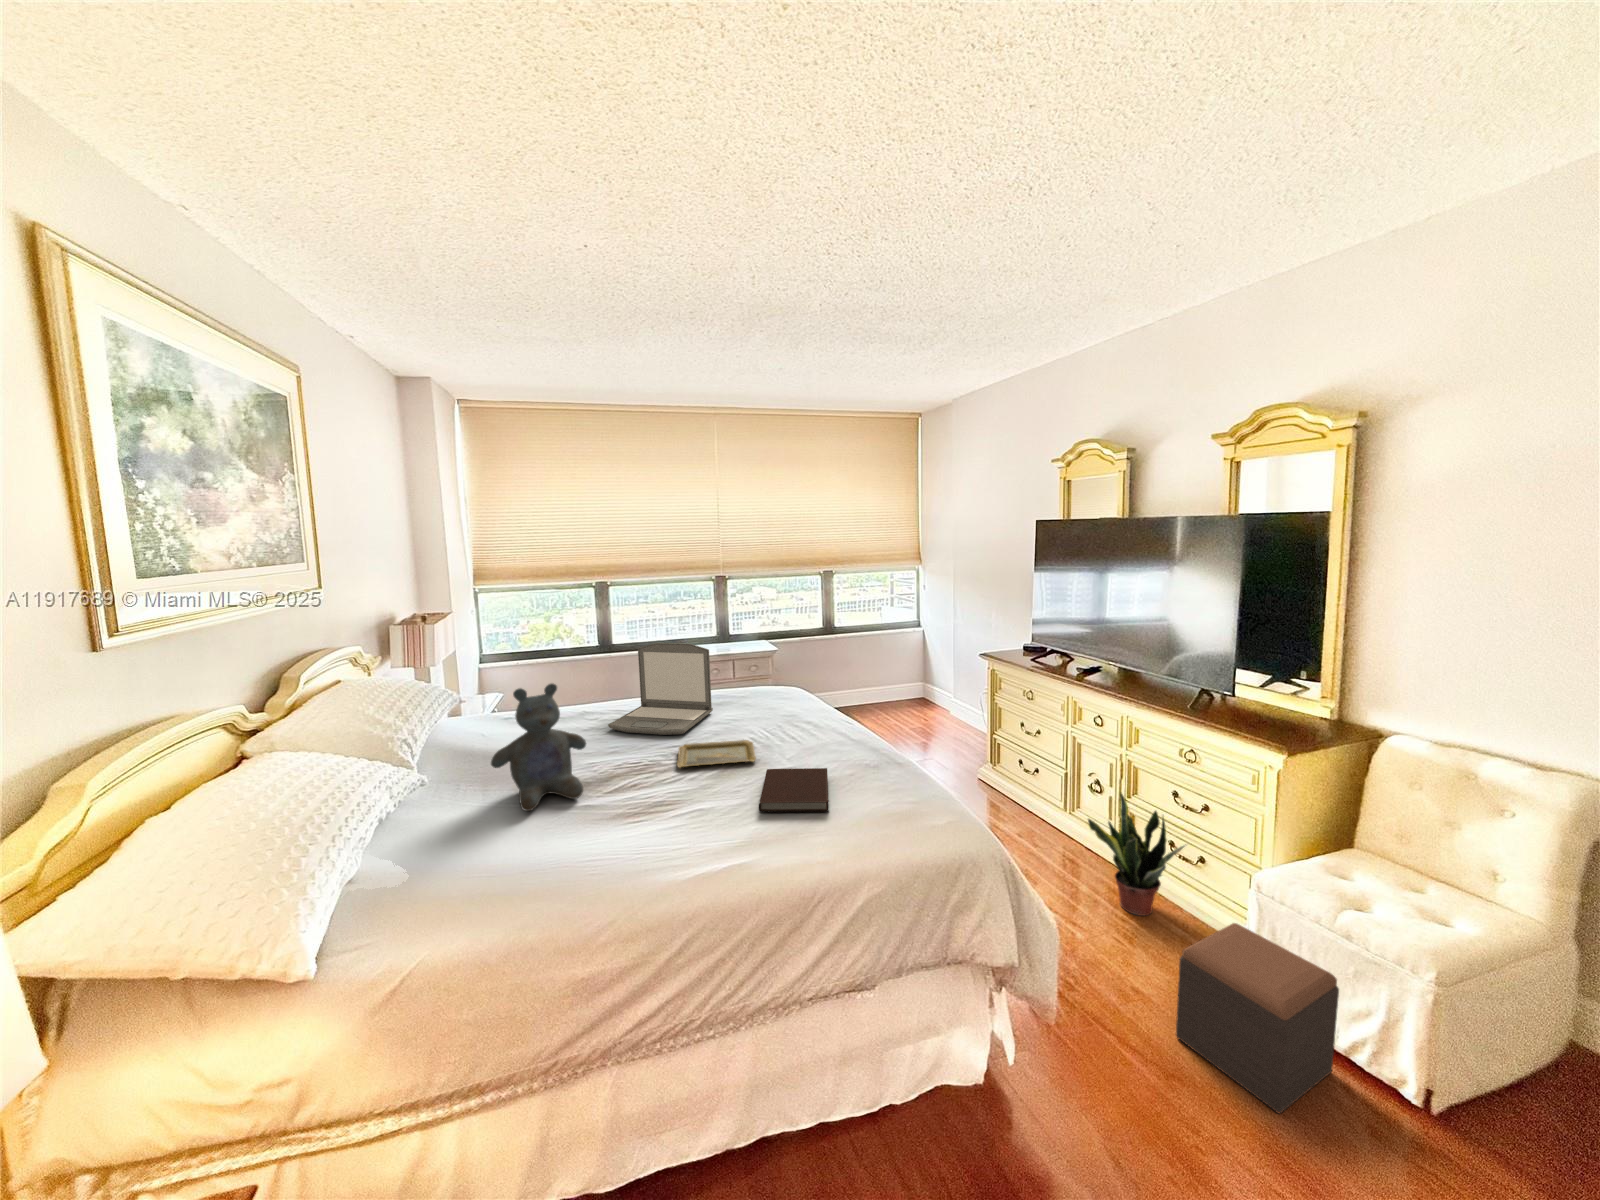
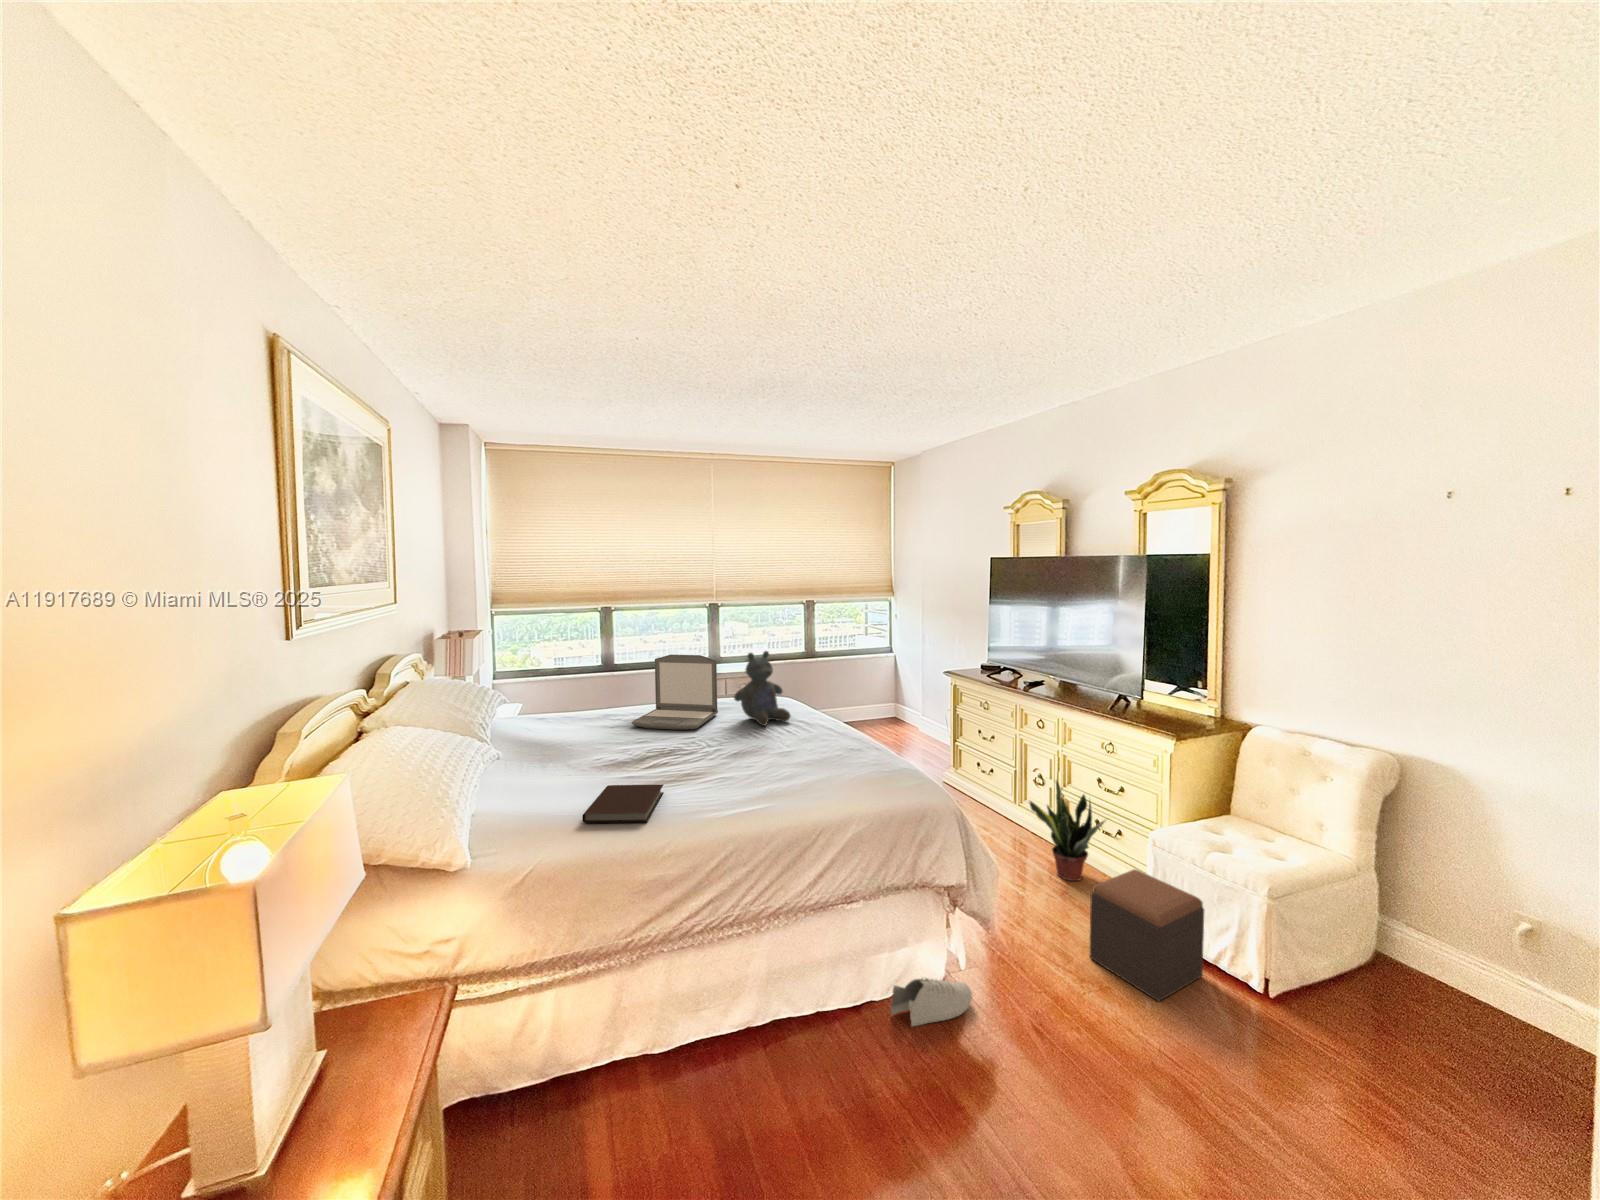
stuffed bear: present [491,684,586,811] -> present [734,651,790,726]
tray: present [677,740,756,767] -> none [695,732,760,751]
notebook: present [759,768,829,812] -> present [582,784,664,823]
shoe: none [919,1078,1027,1148] -> present [891,978,972,1026]

